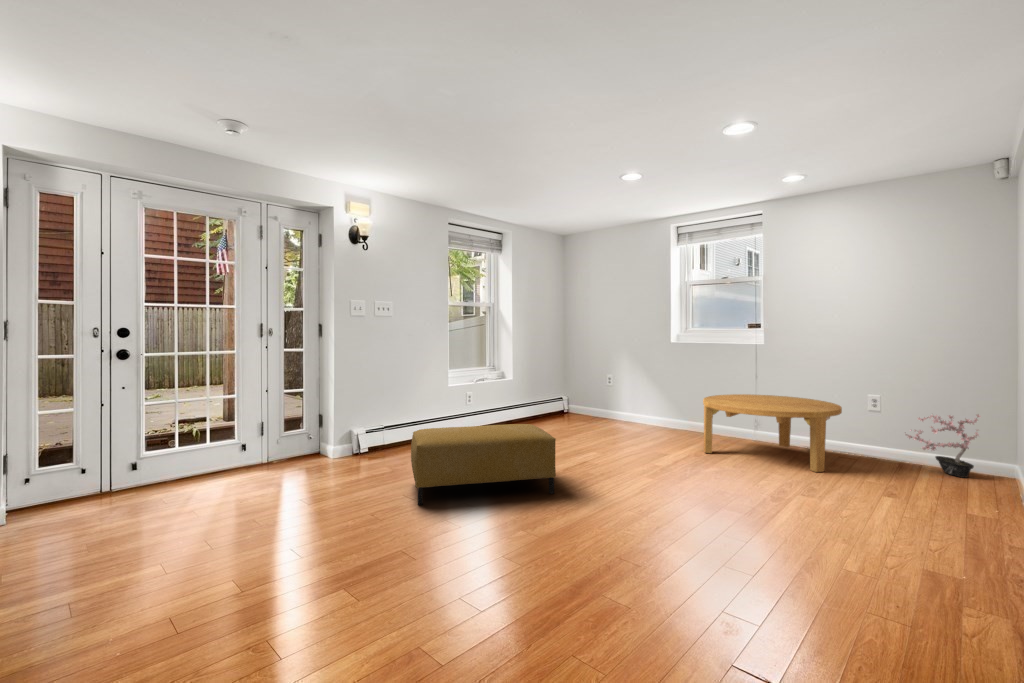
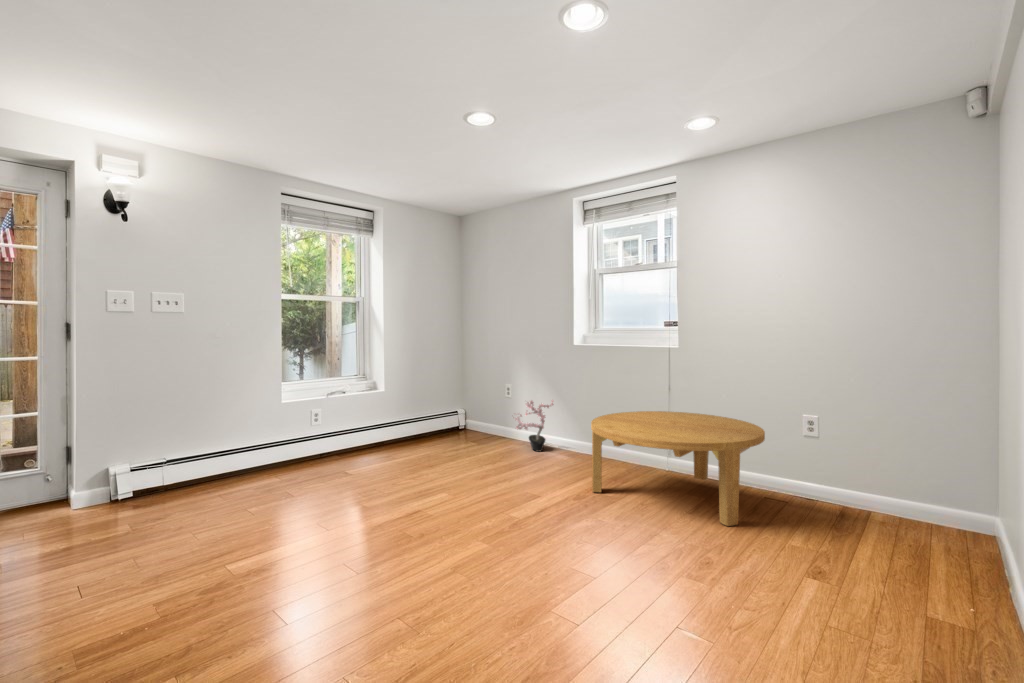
potted plant: present [906,414,980,478] -> present [513,400,554,451]
ottoman: present [411,424,556,505] -> none [62,466,329,614]

